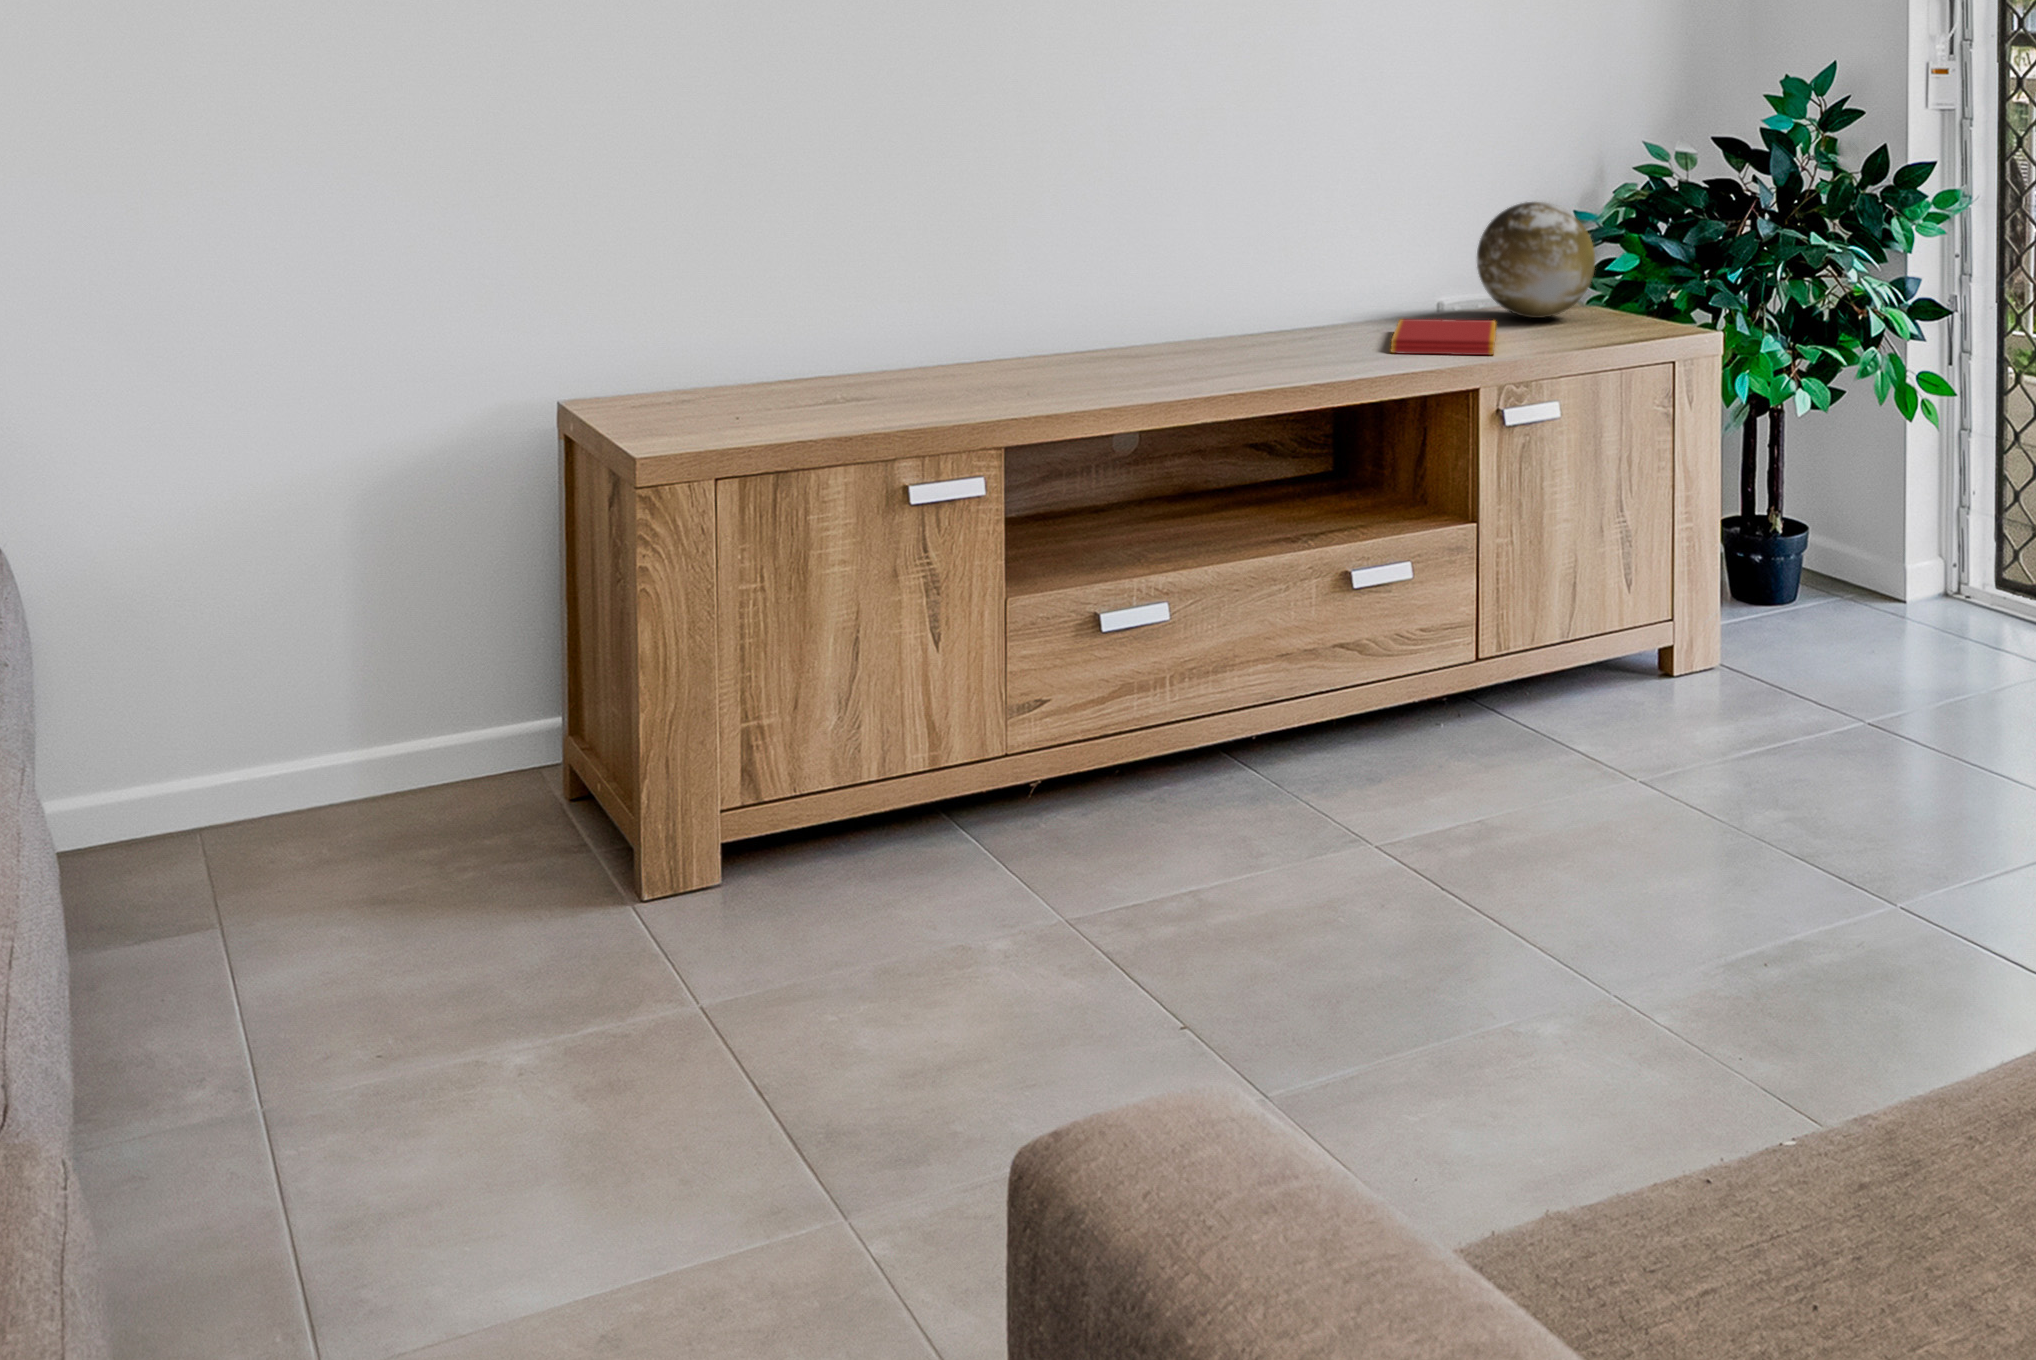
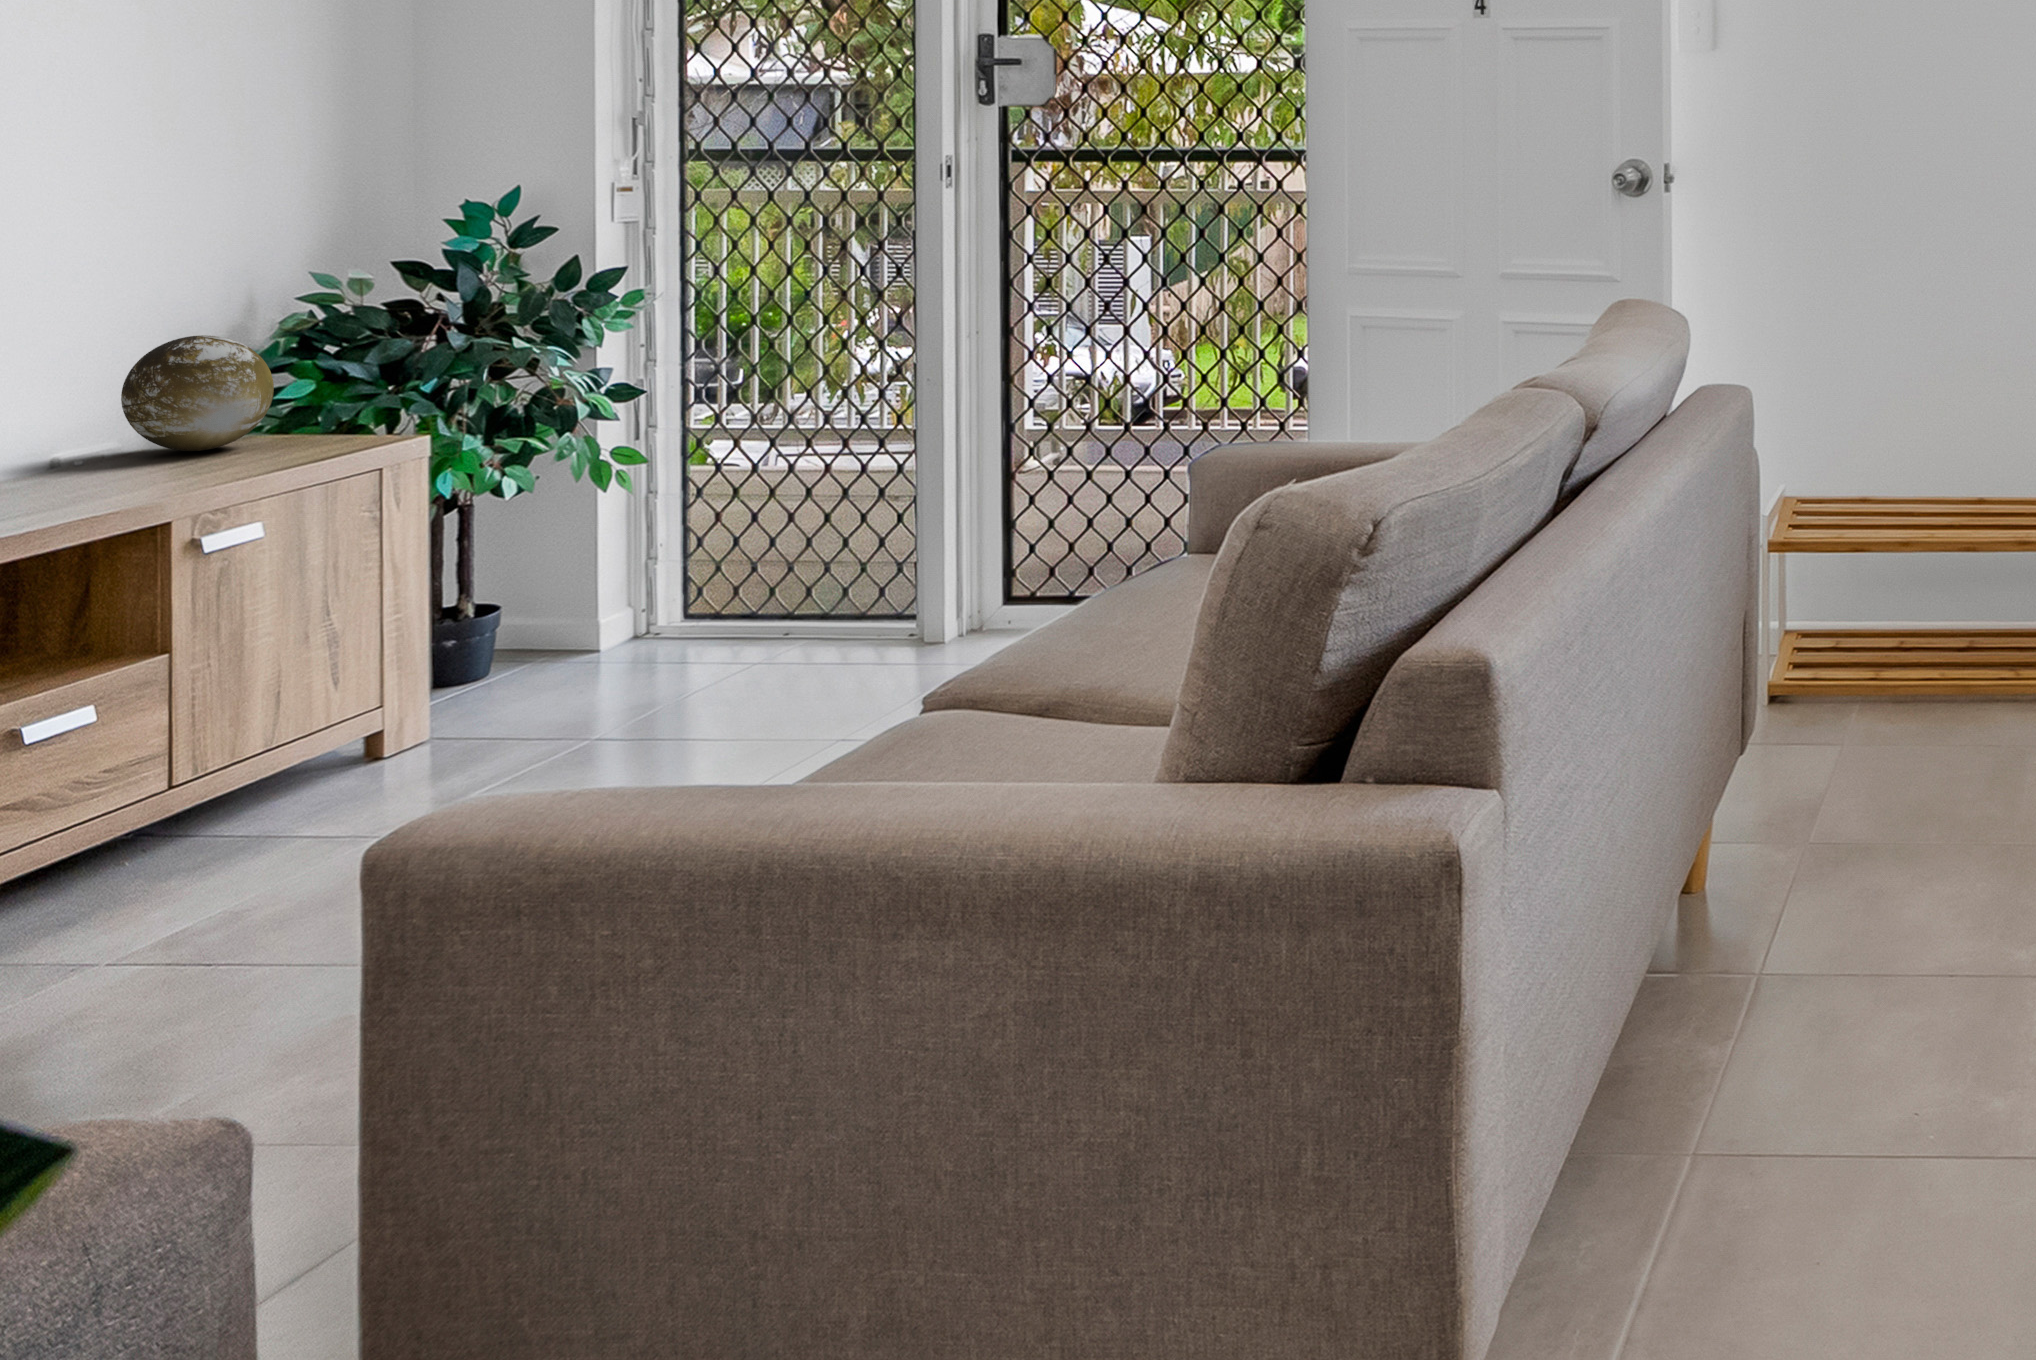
book: present [1391,319,1496,355] -> none [32,457,181,503]

